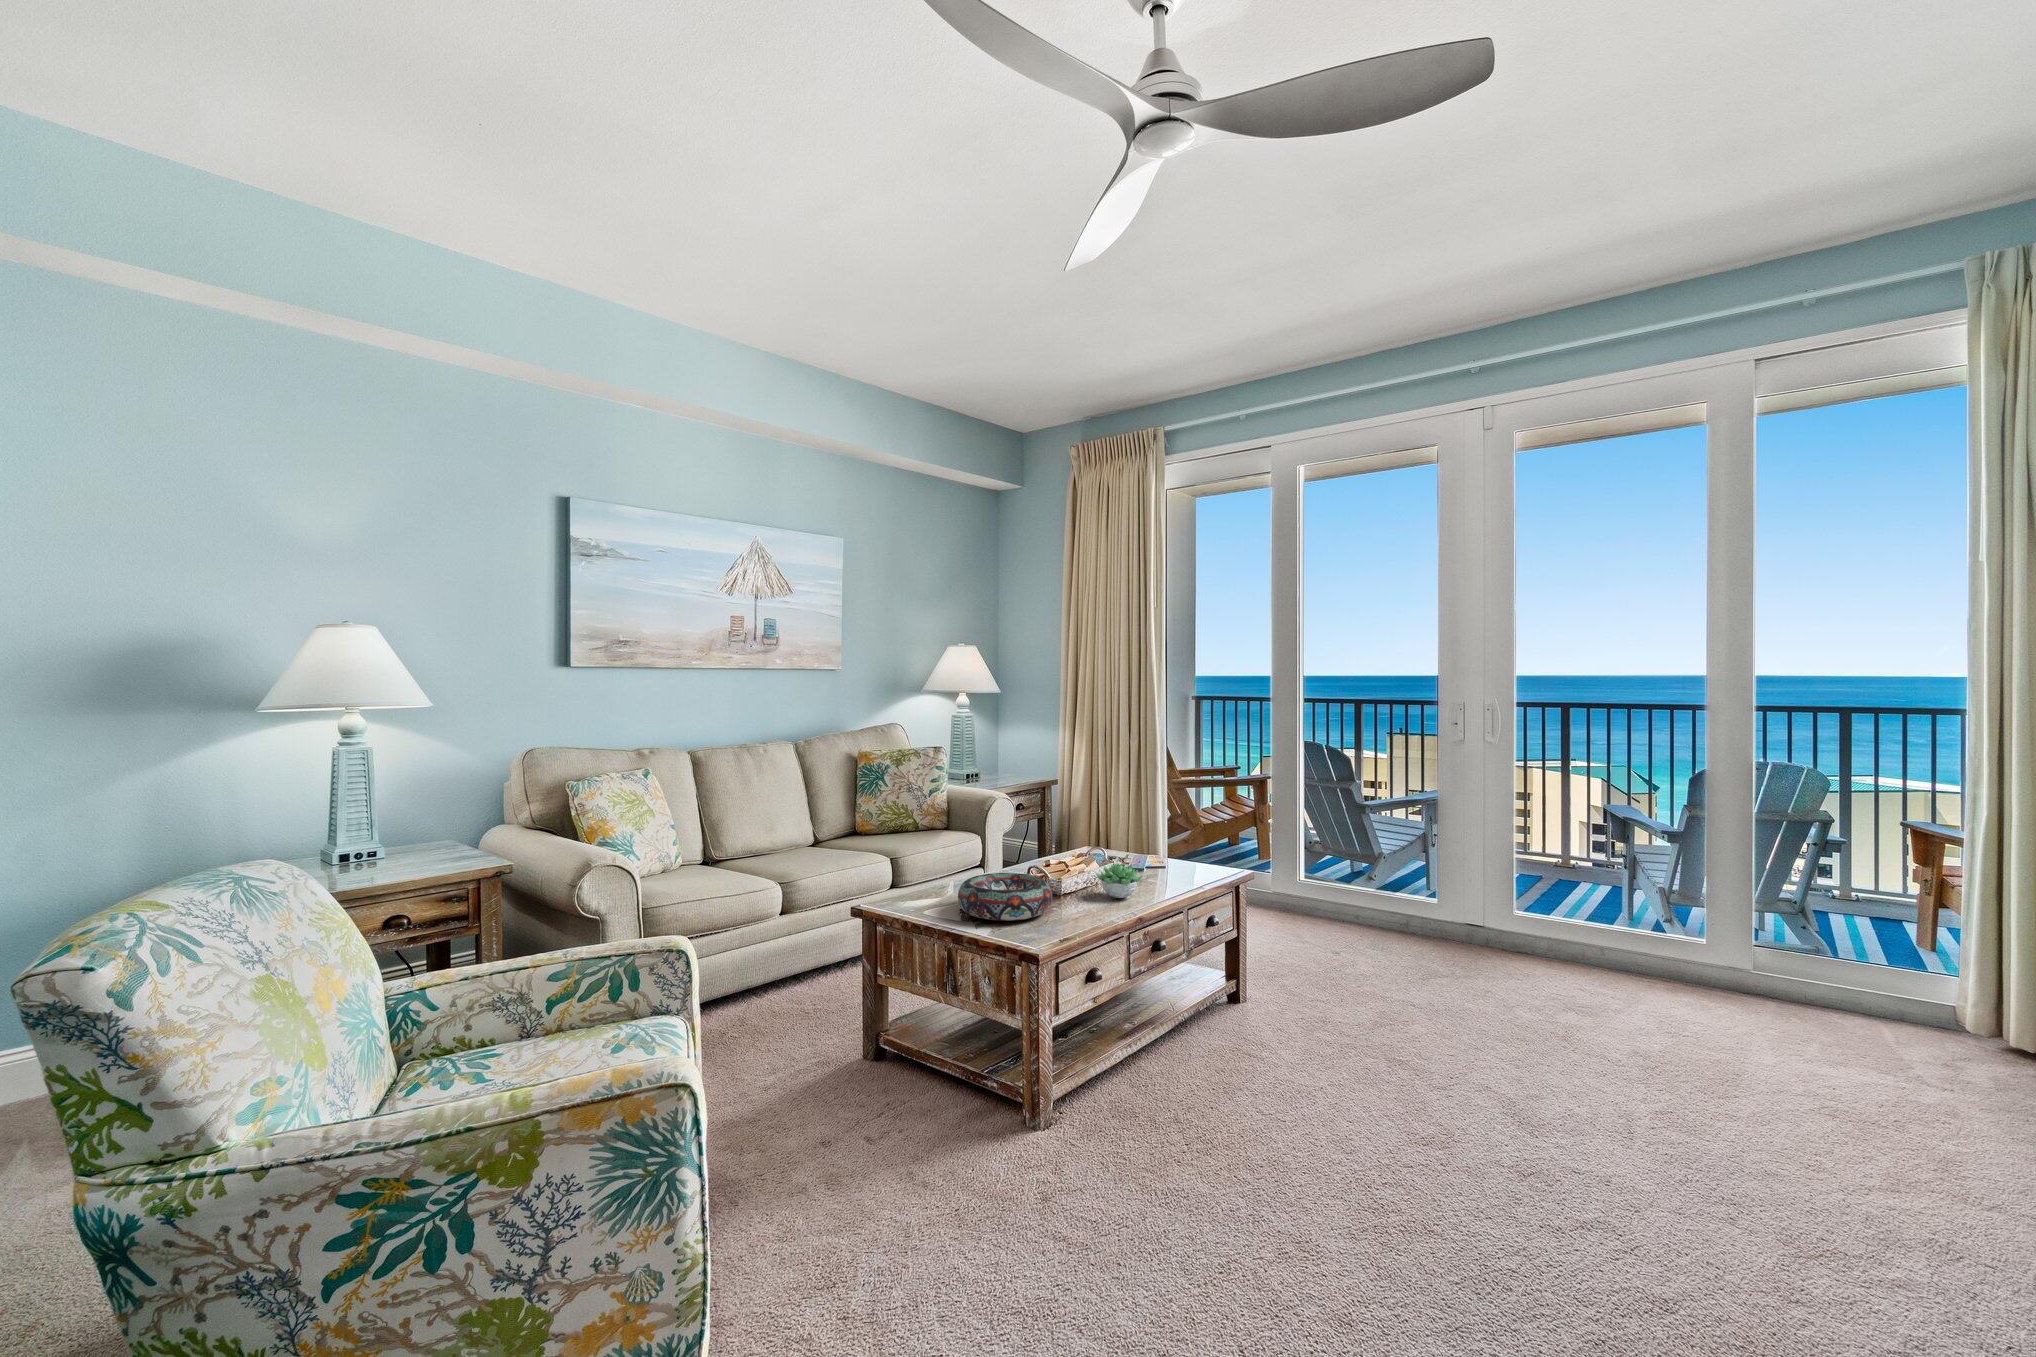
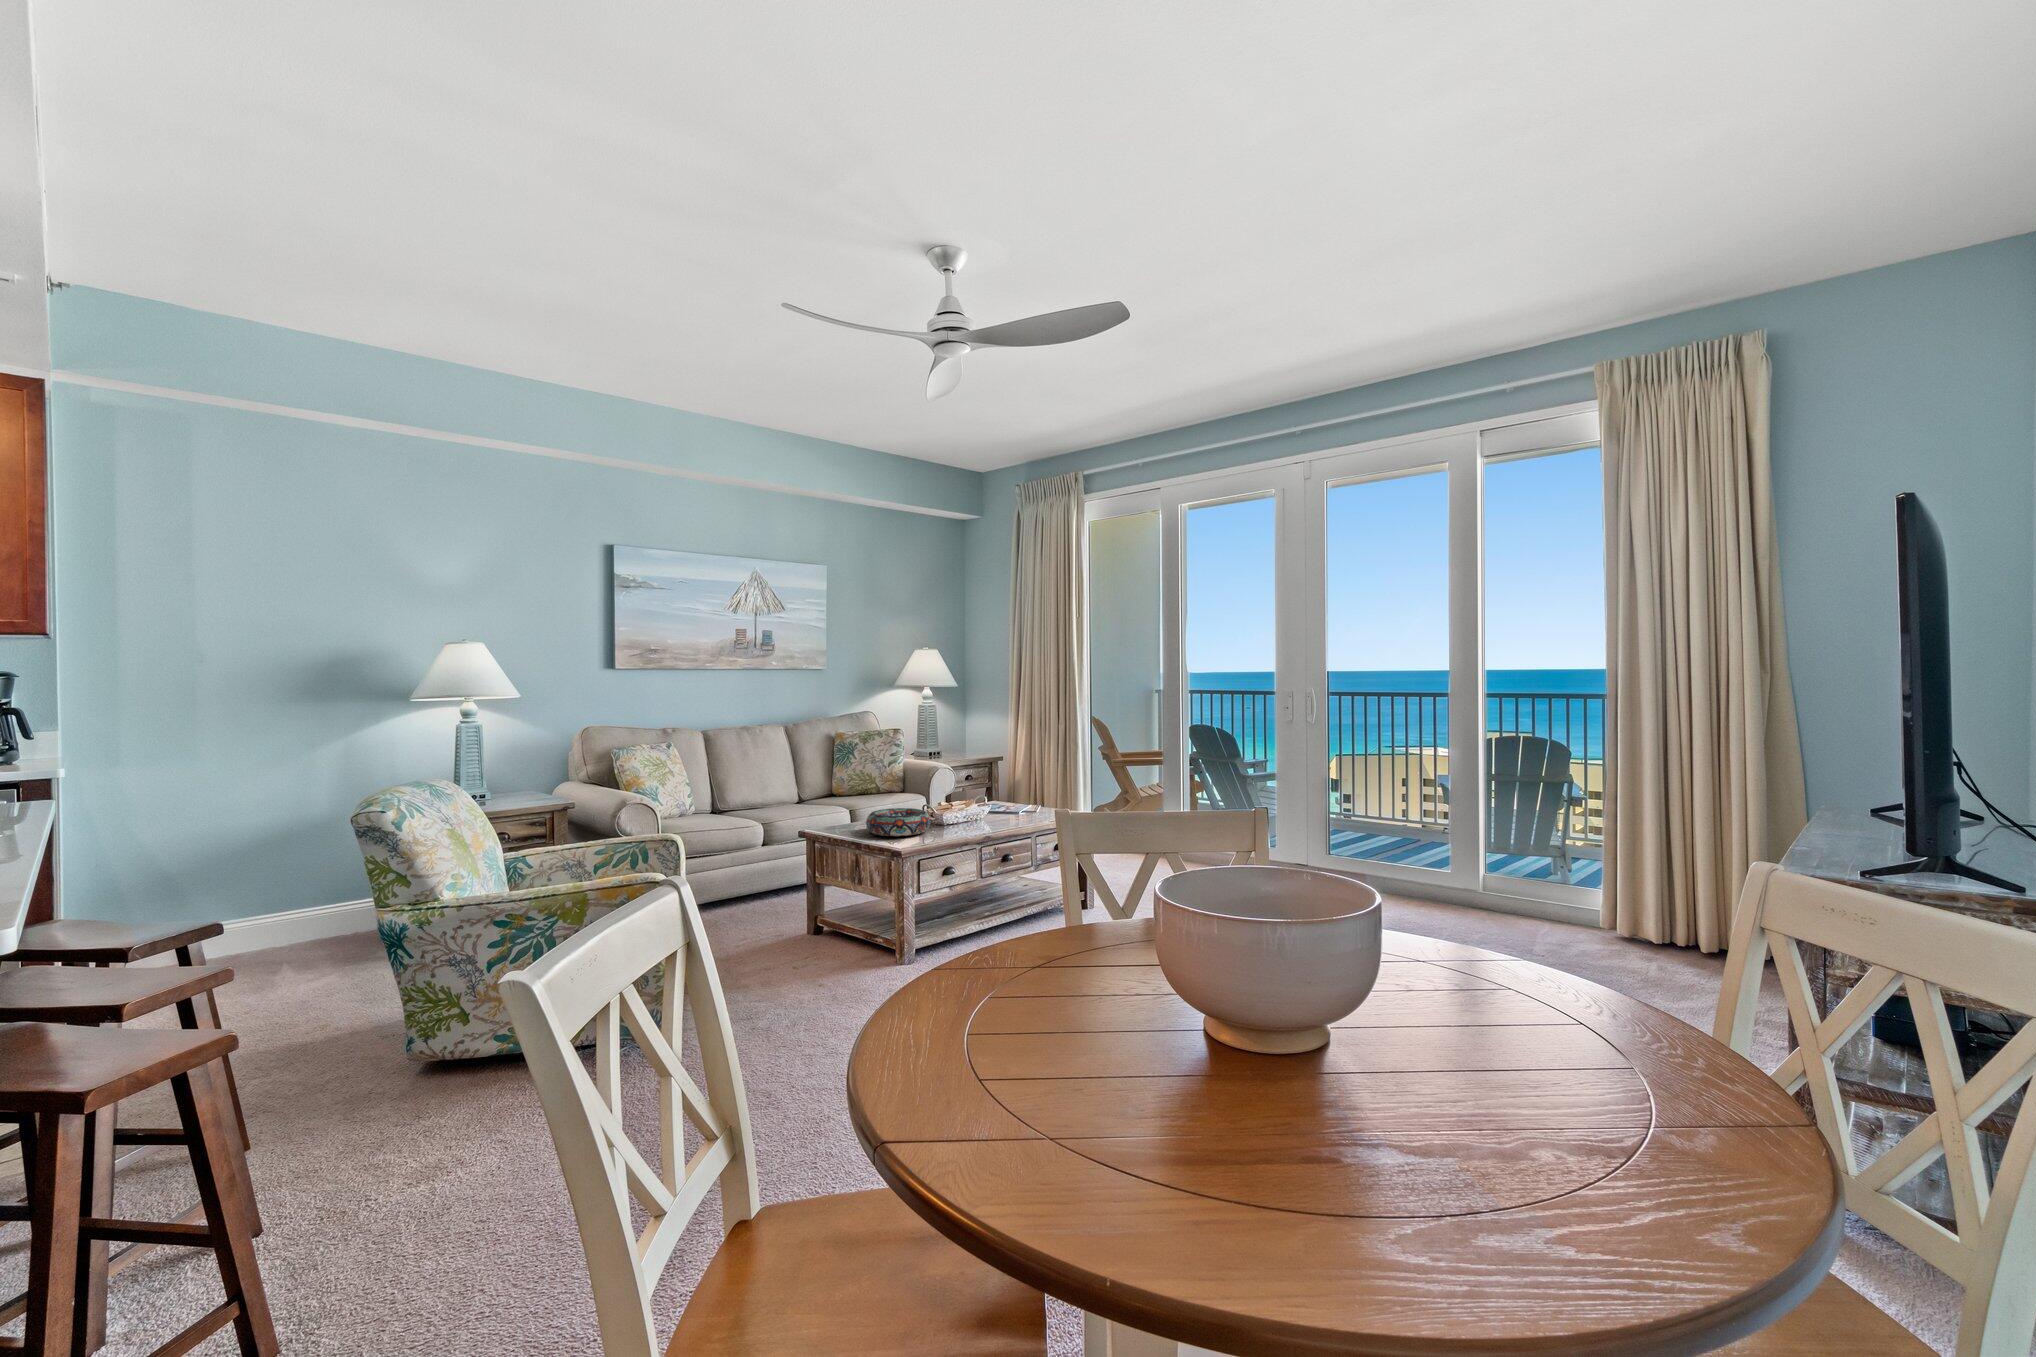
succulent plant: present [1096,863,1143,898] -> none [967,803,998,826]

